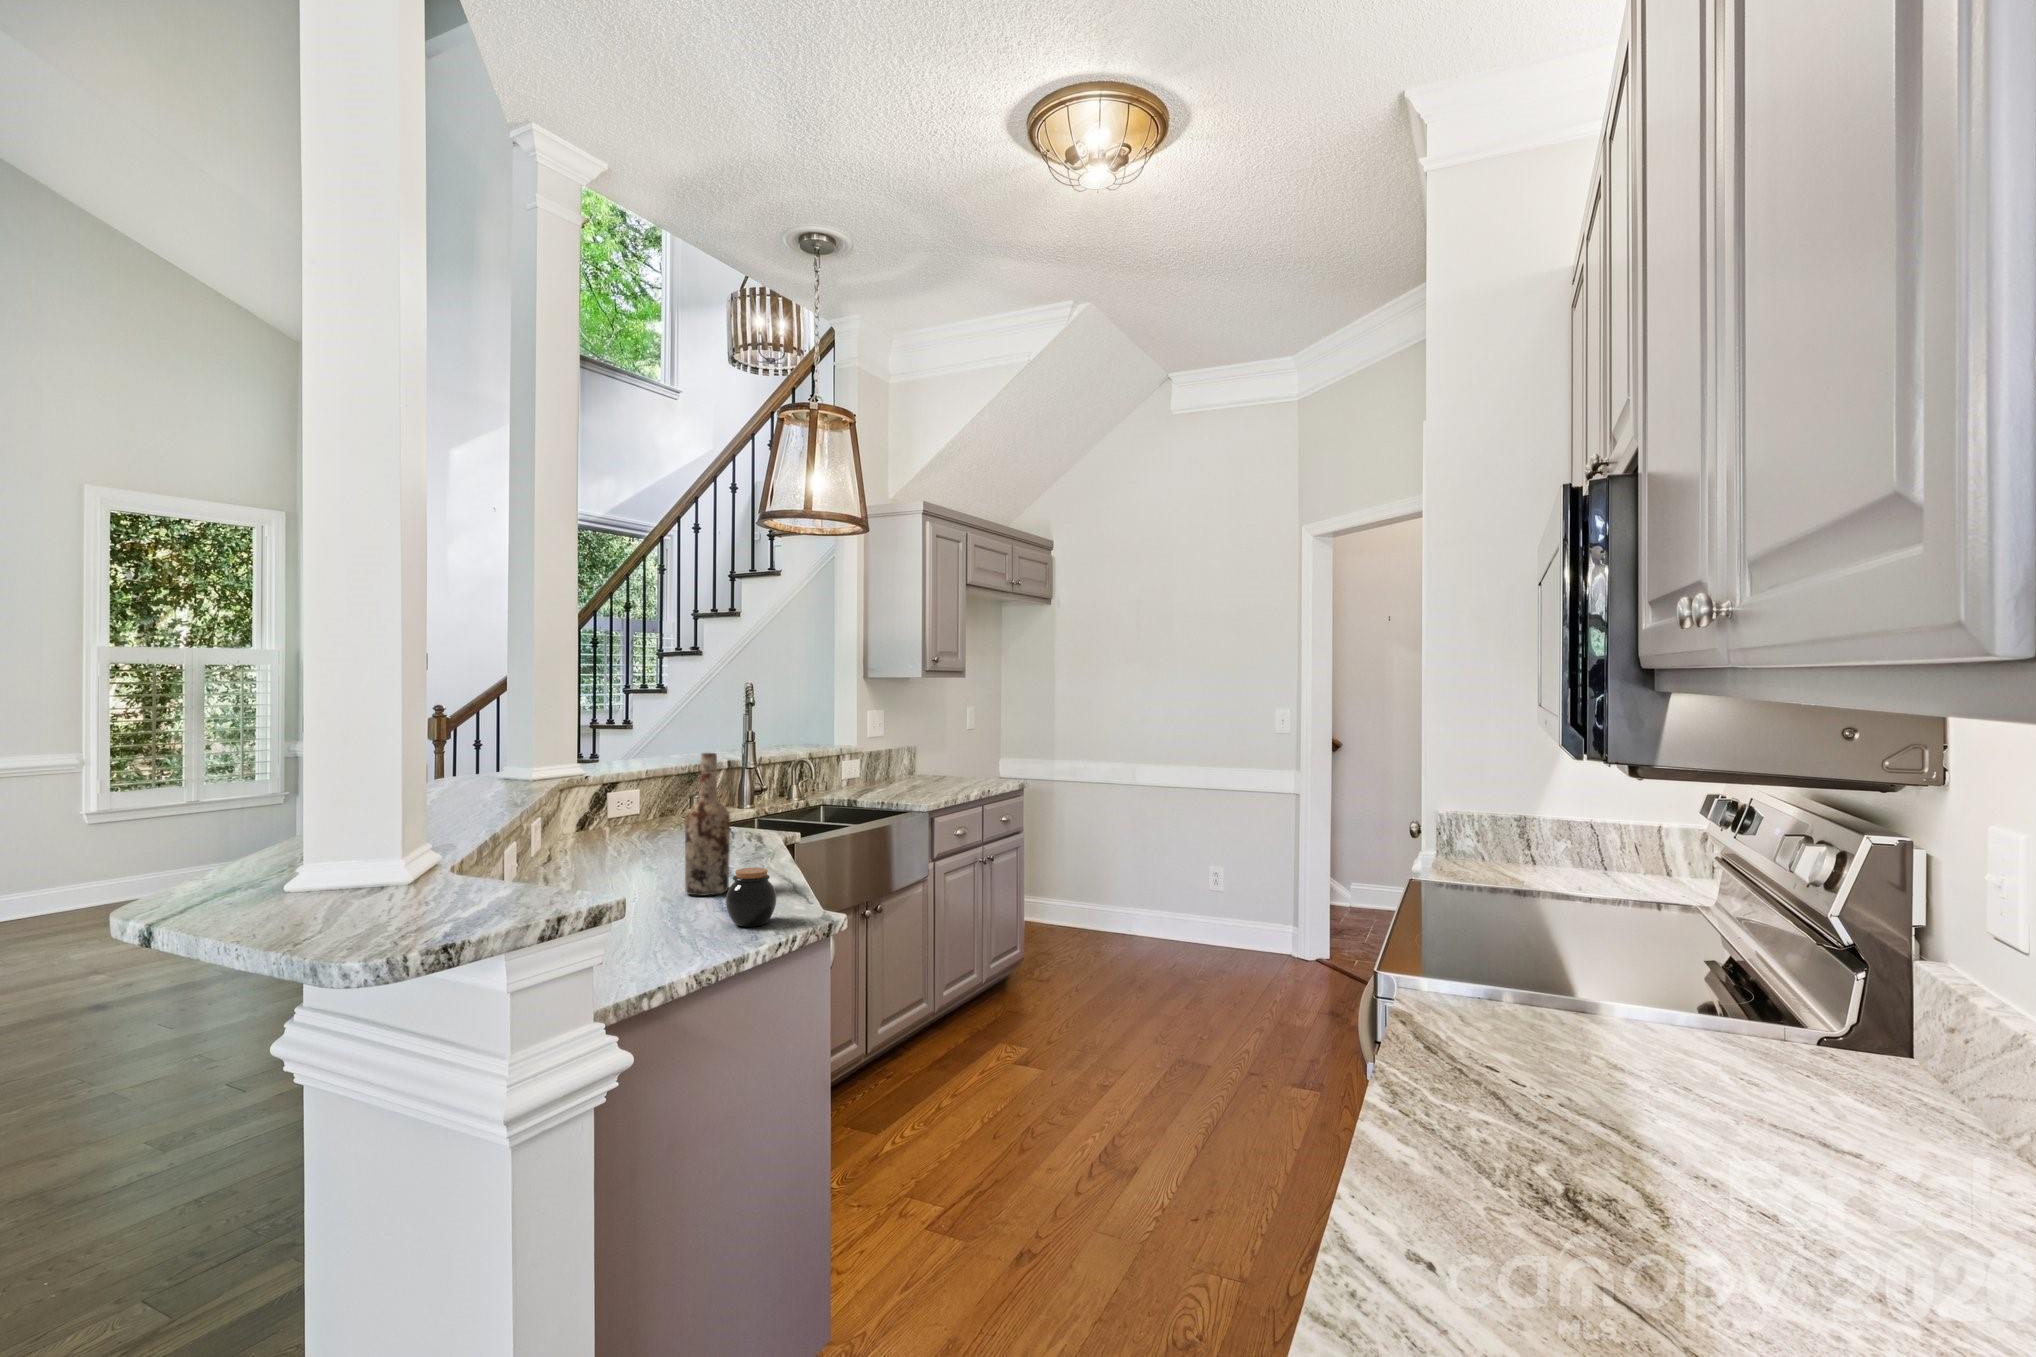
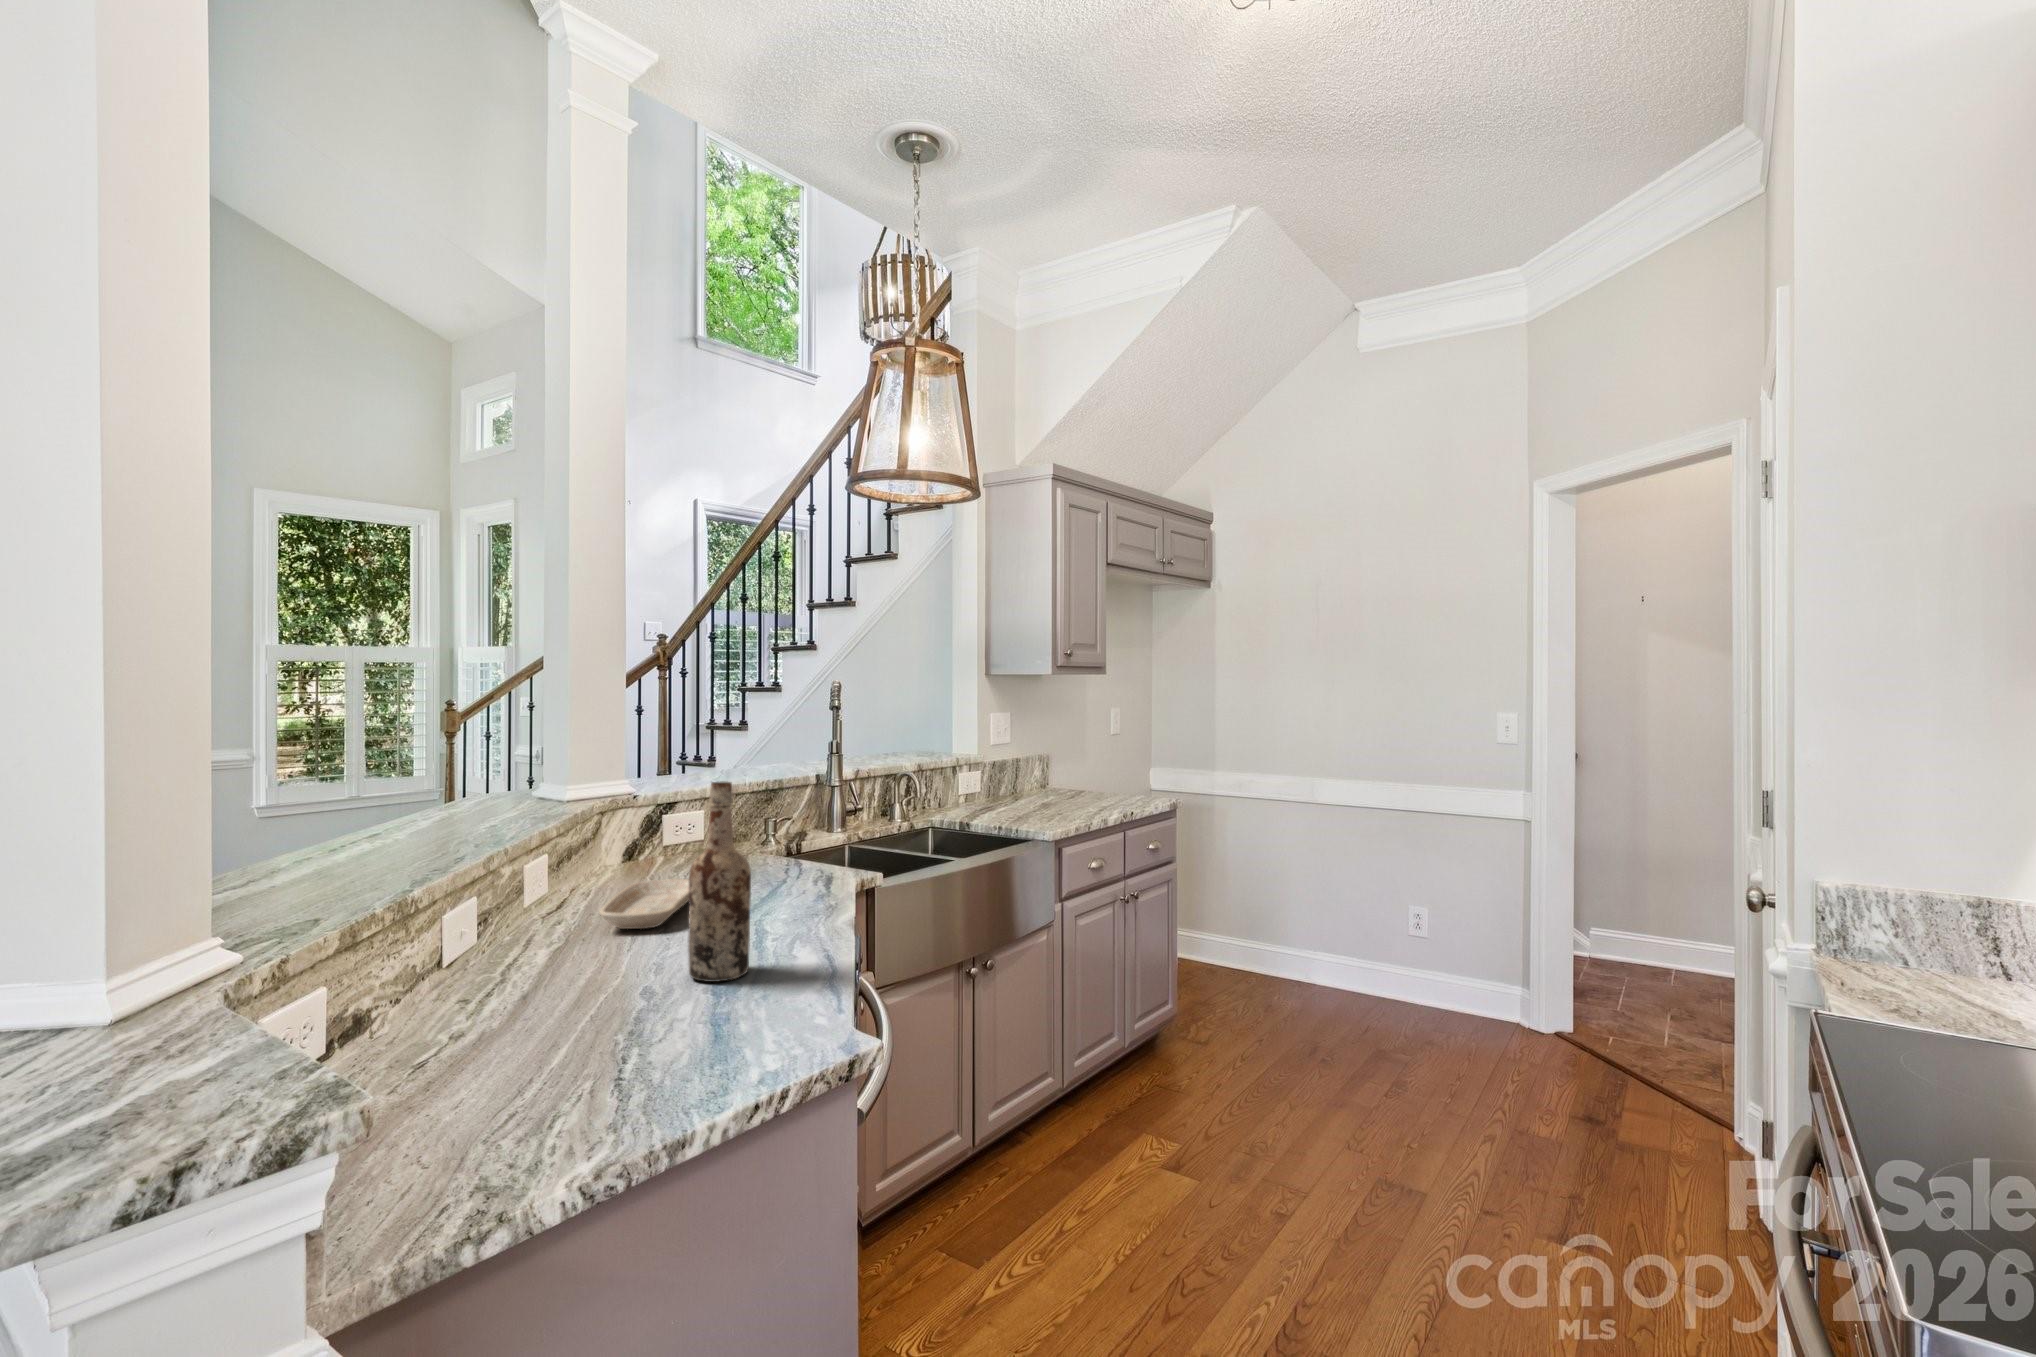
tray: none [592,837,661,871] -> present [599,879,689,929]
jar: present [726,868,776,926] -> none [709,959,784,1052]

